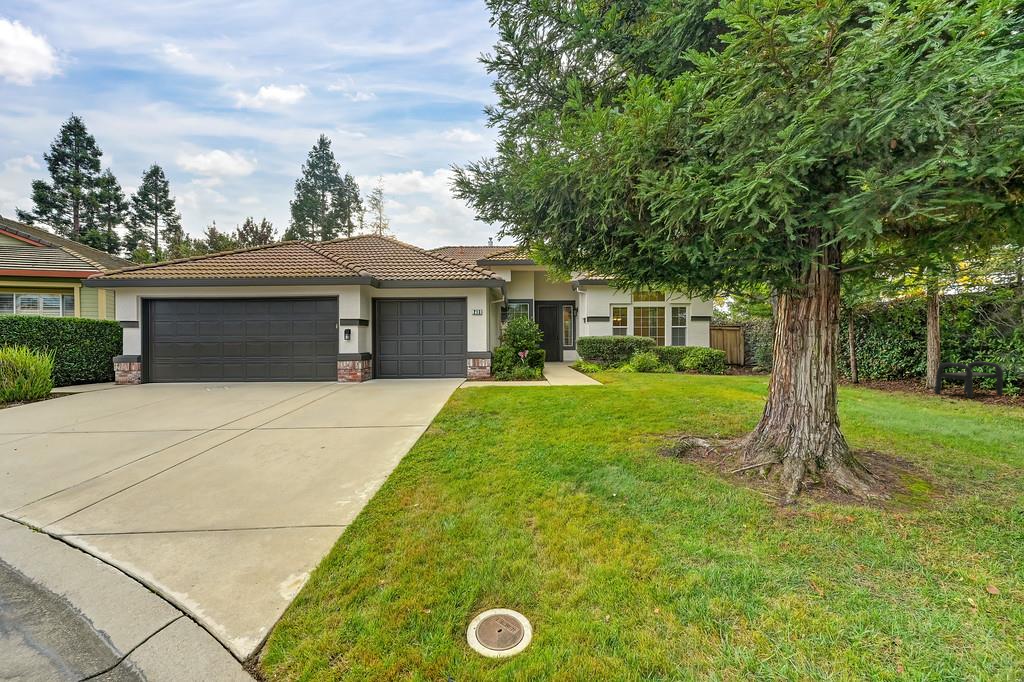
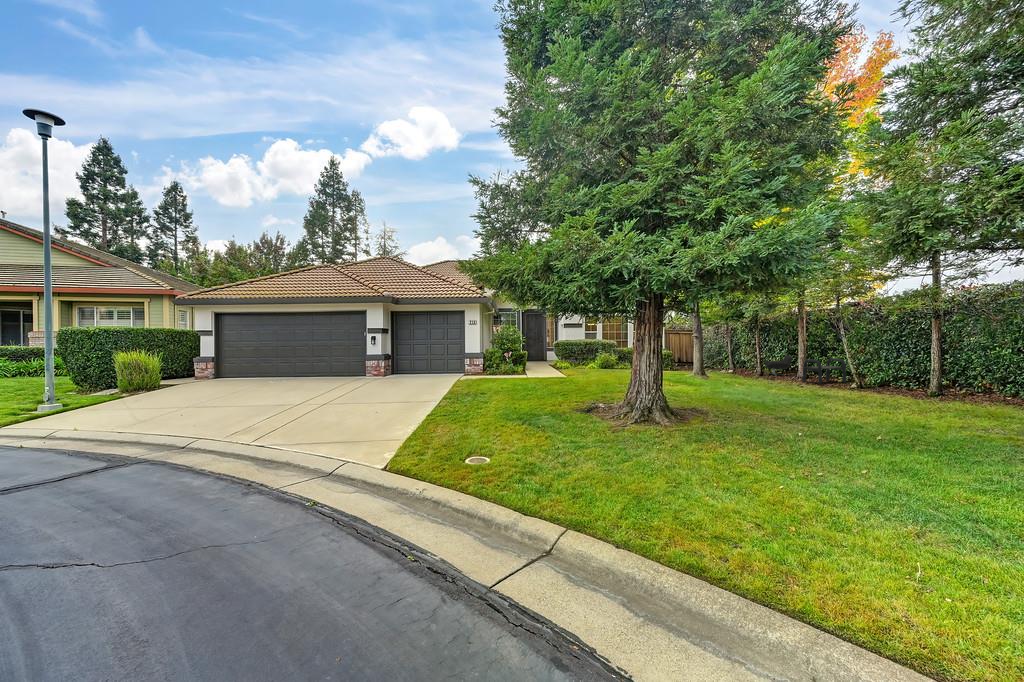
lounge chair: none [858,356,904,384] -> present [765,355,793,375]

